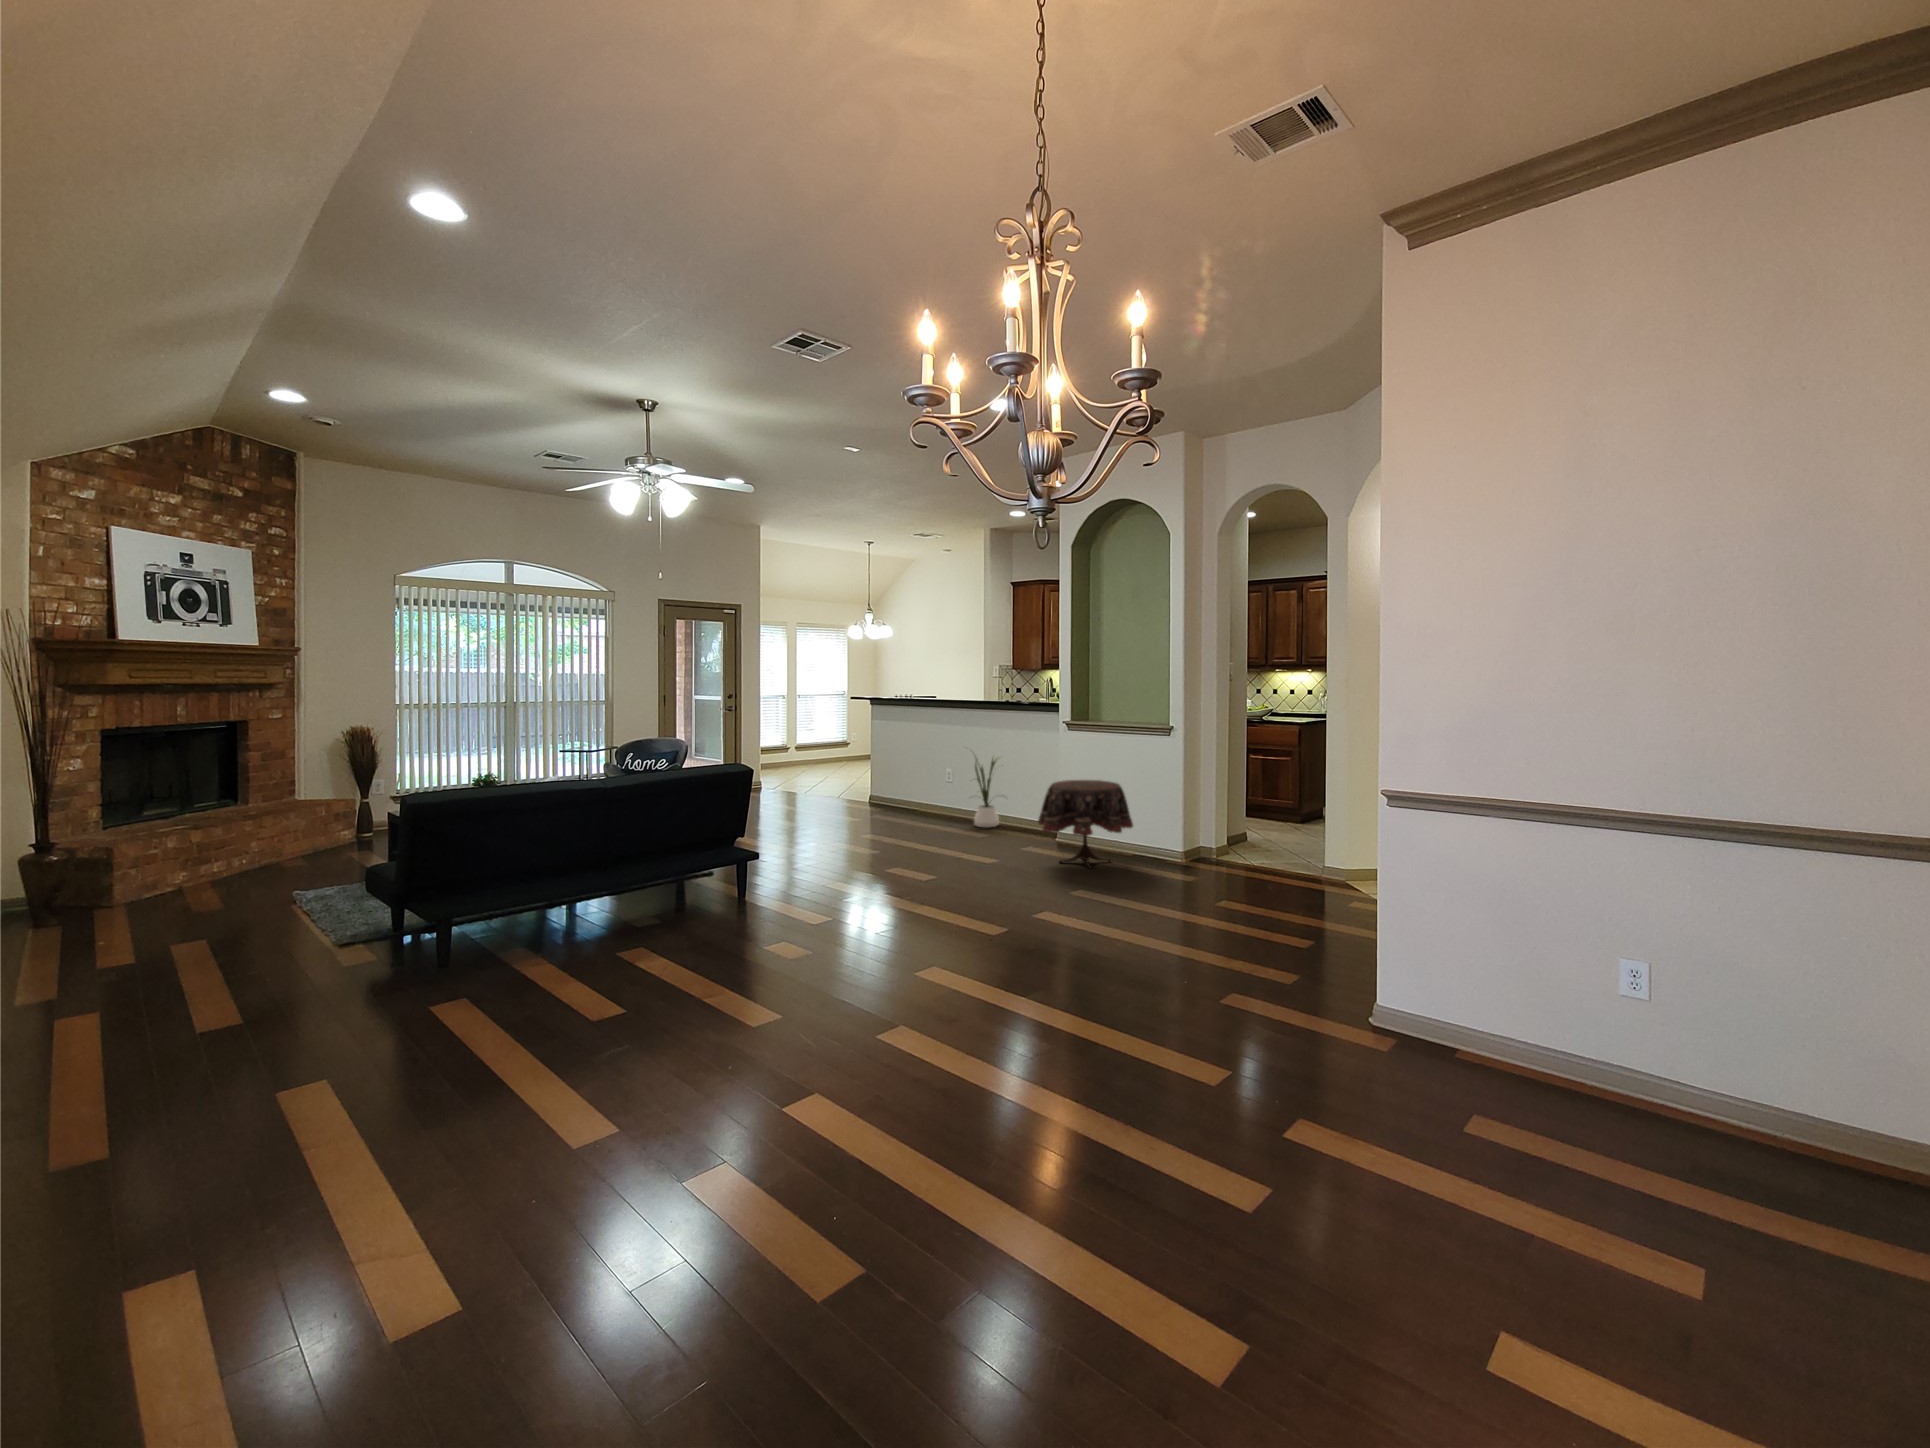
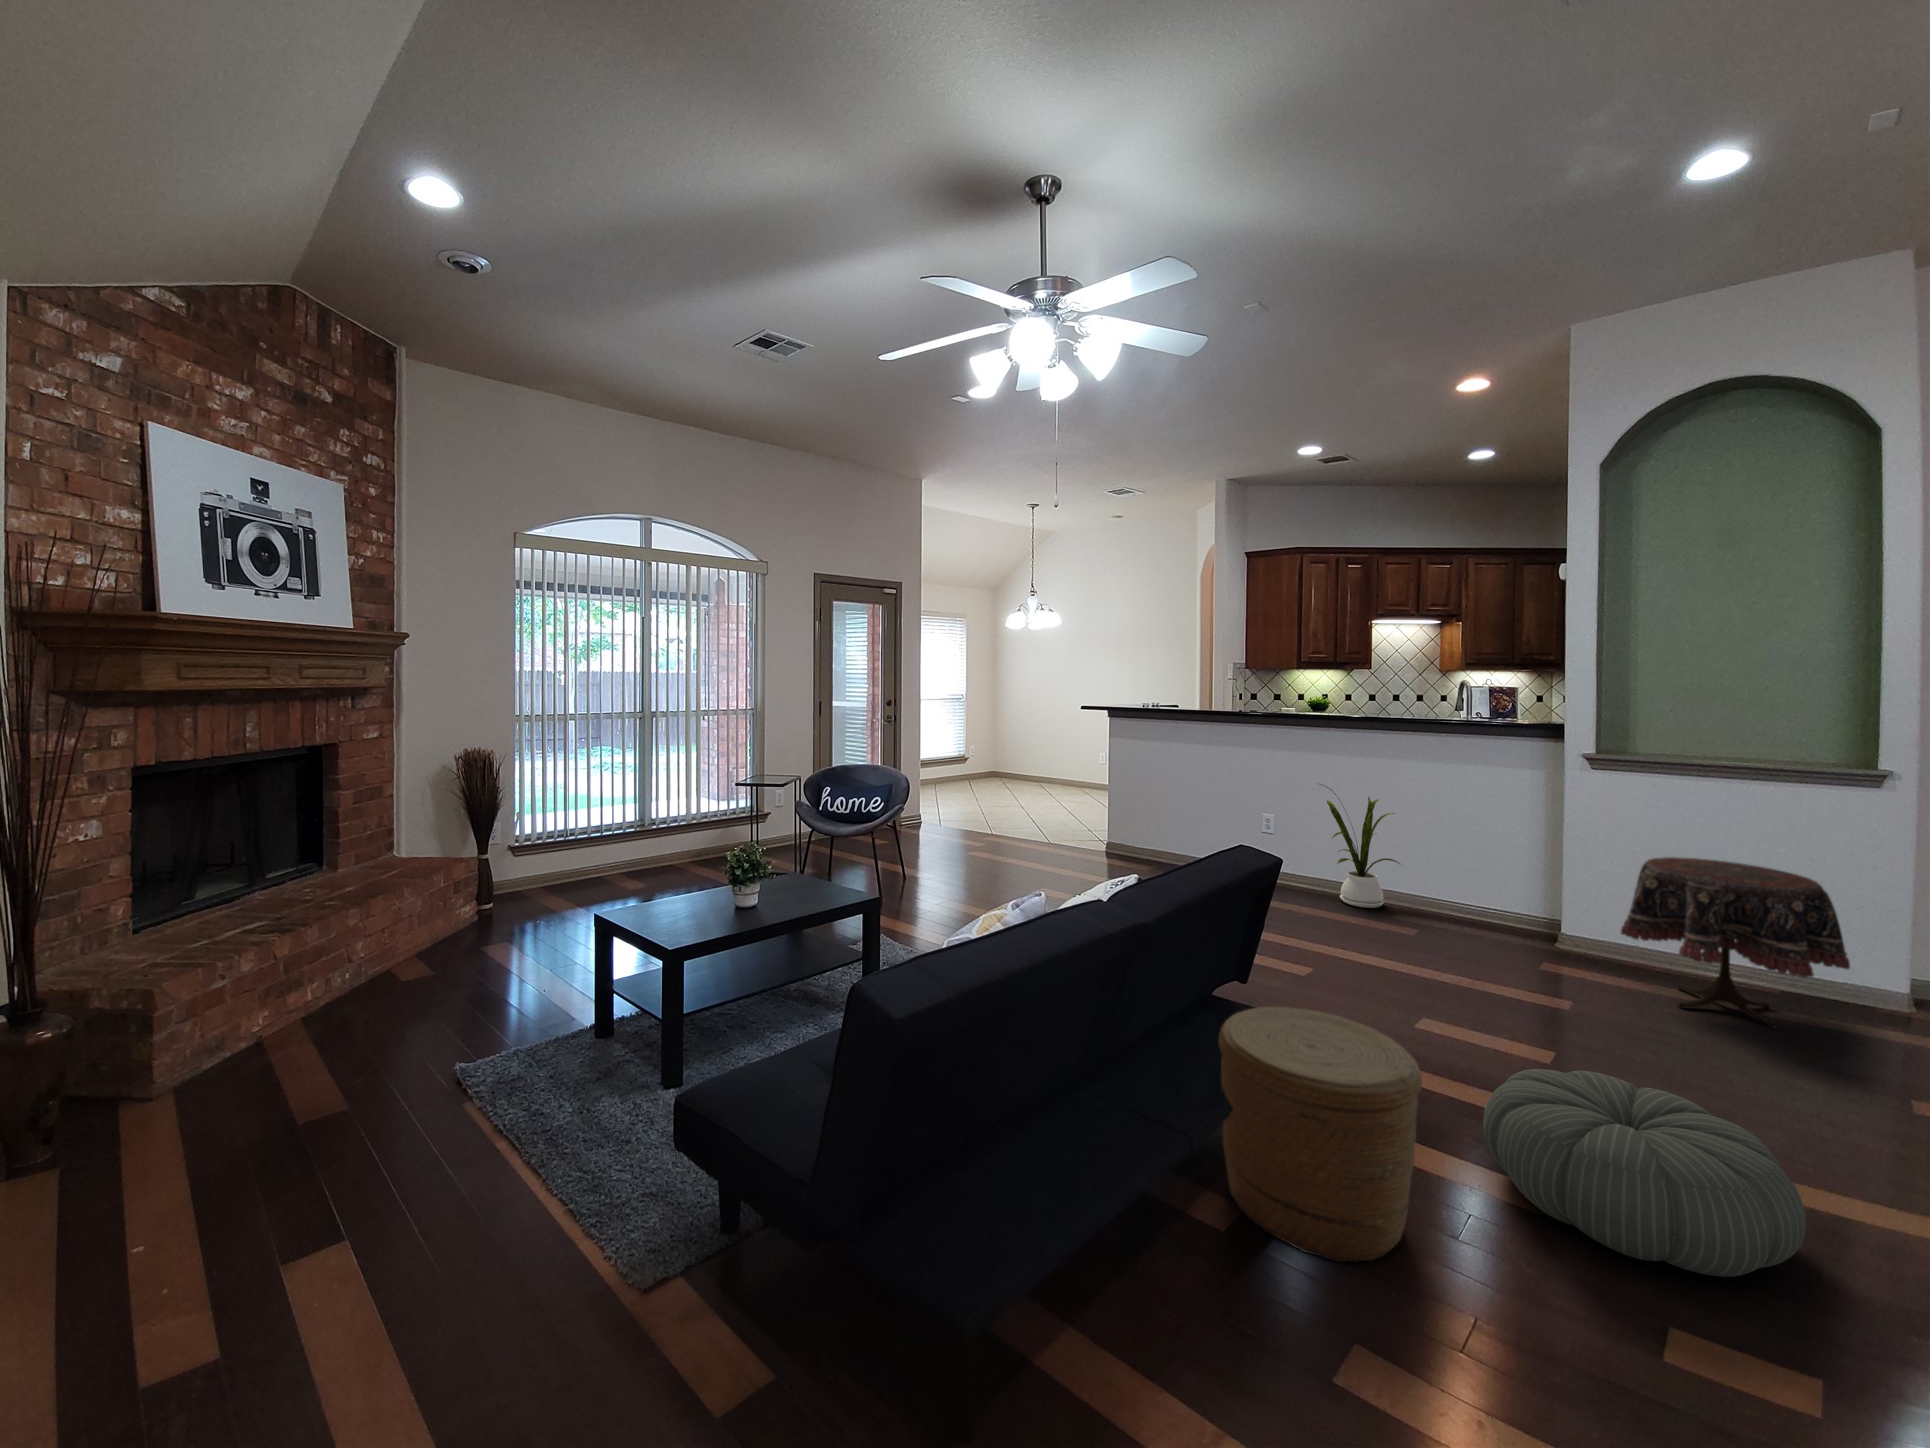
woven basket: none [652,835,740,932] -> present [1219,1007,1422,1262]
pouf: none [790,864,900,929] -> present [1483,1069,1806,1277]

